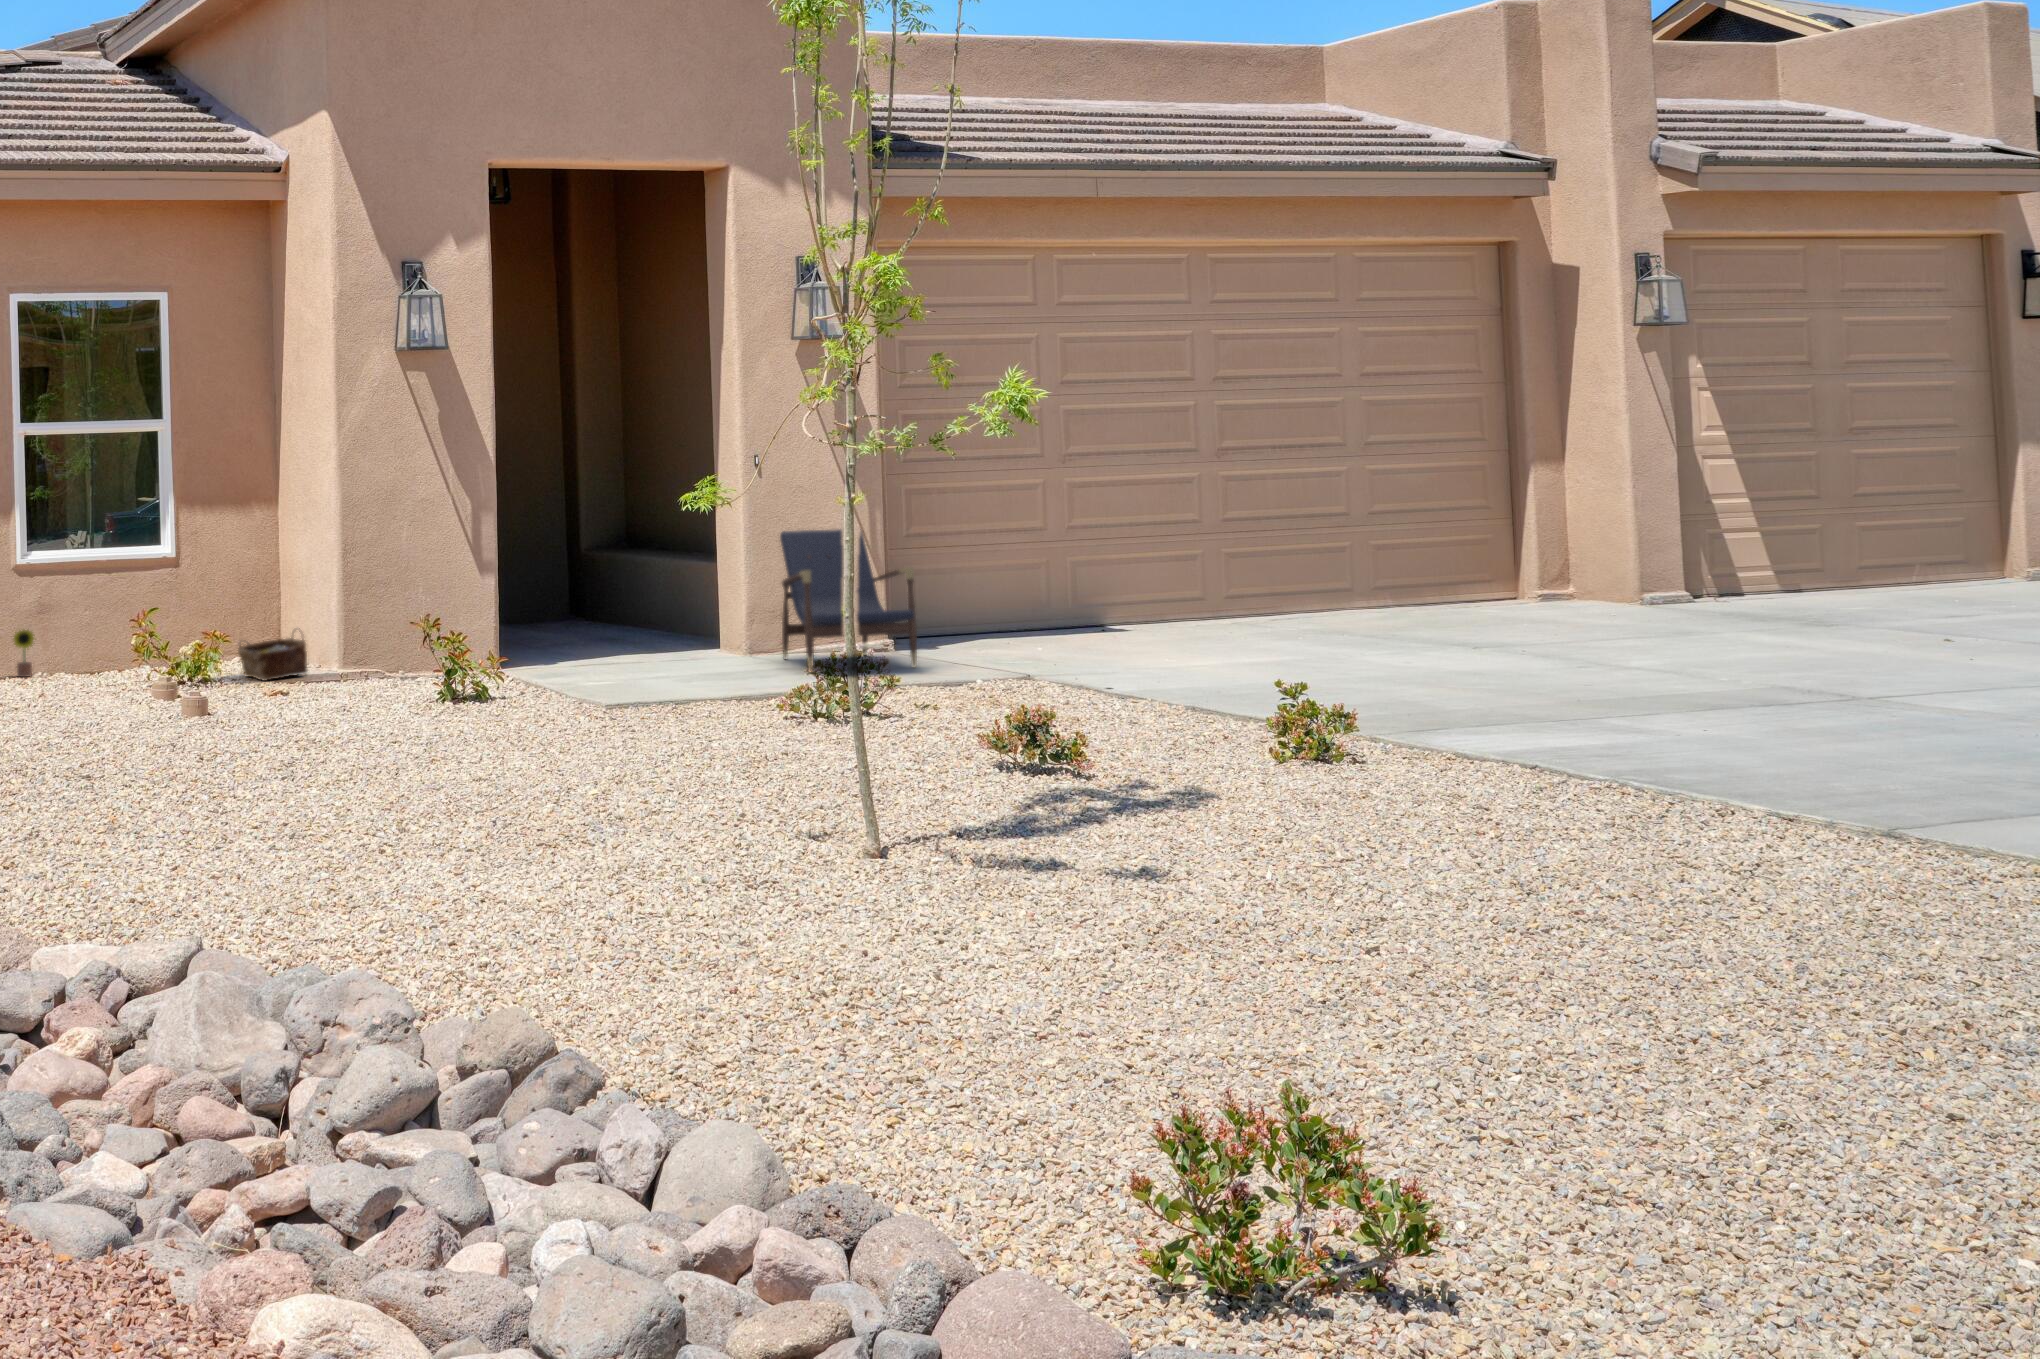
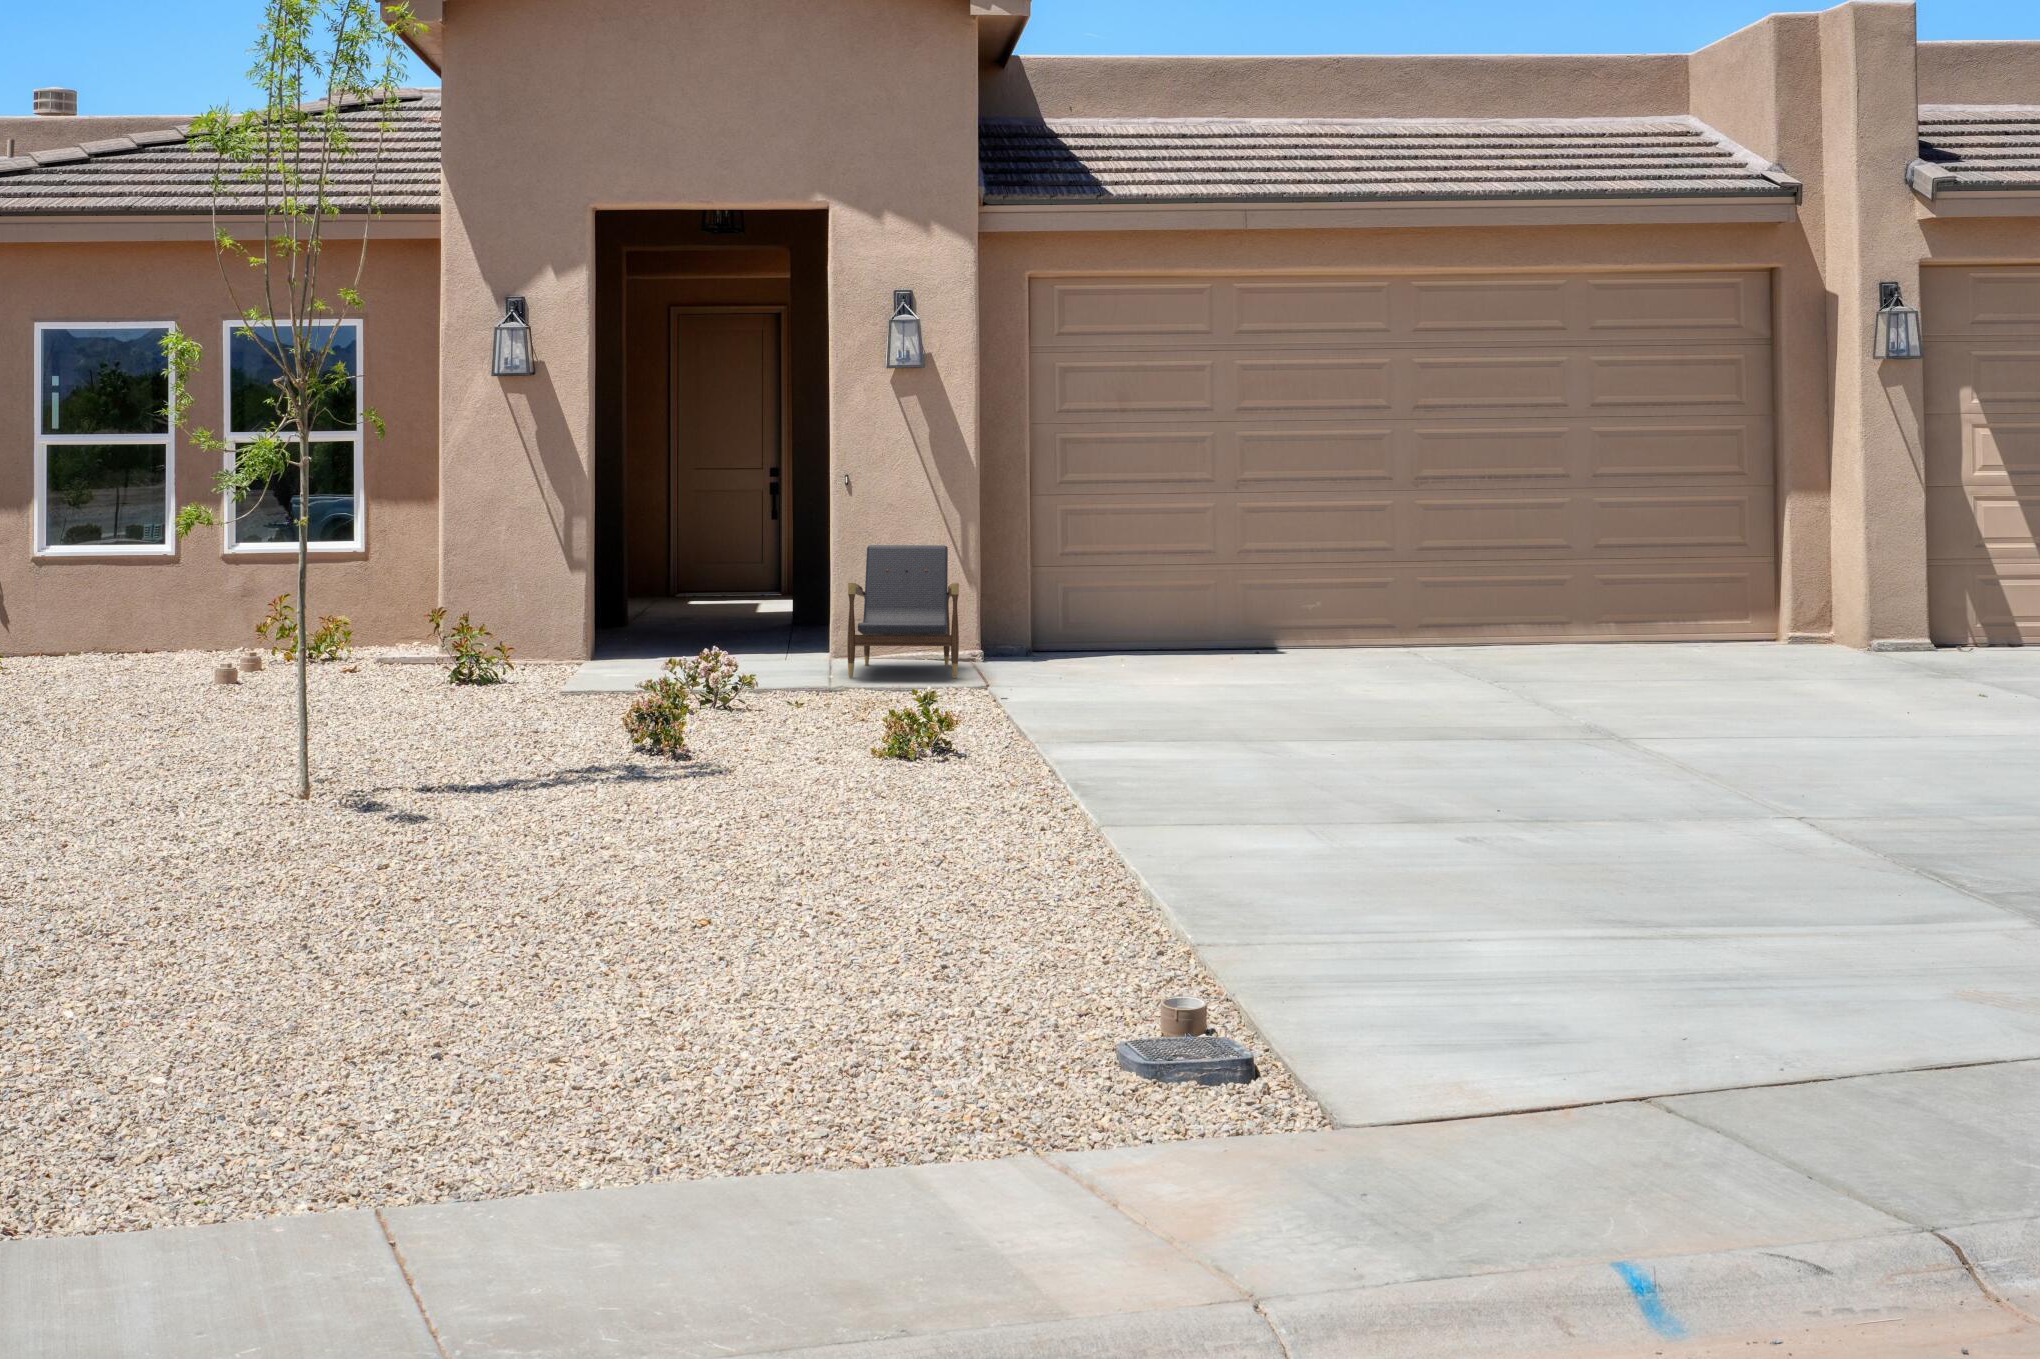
woven basket: present [238,628,307,681] -> none [373,616,434,661]
decorative plant: present [13,630,34,677] -> none [205,606,226,649]

